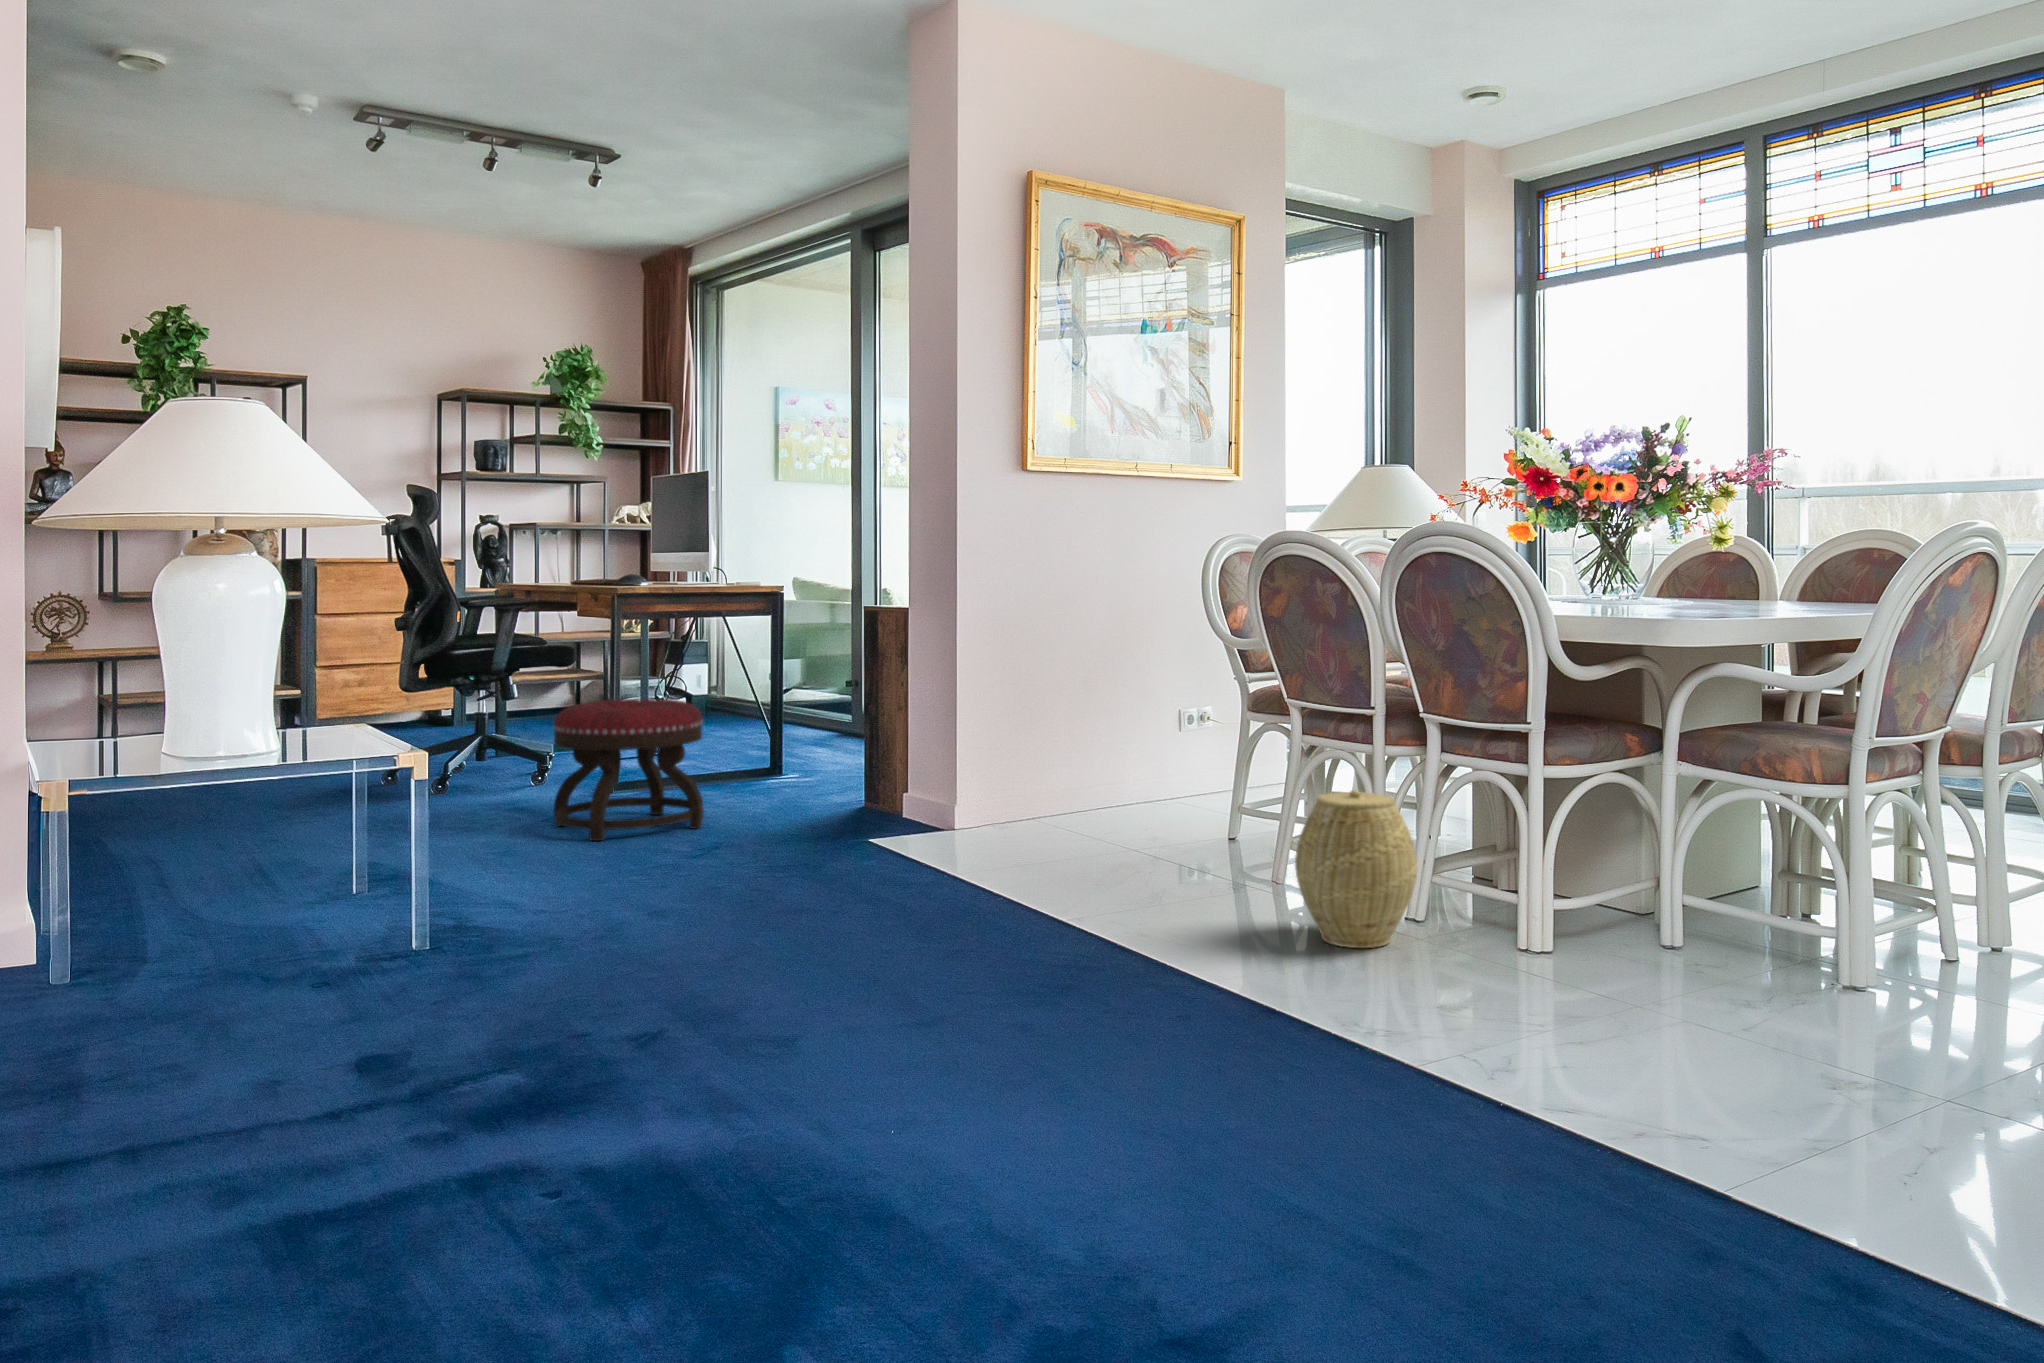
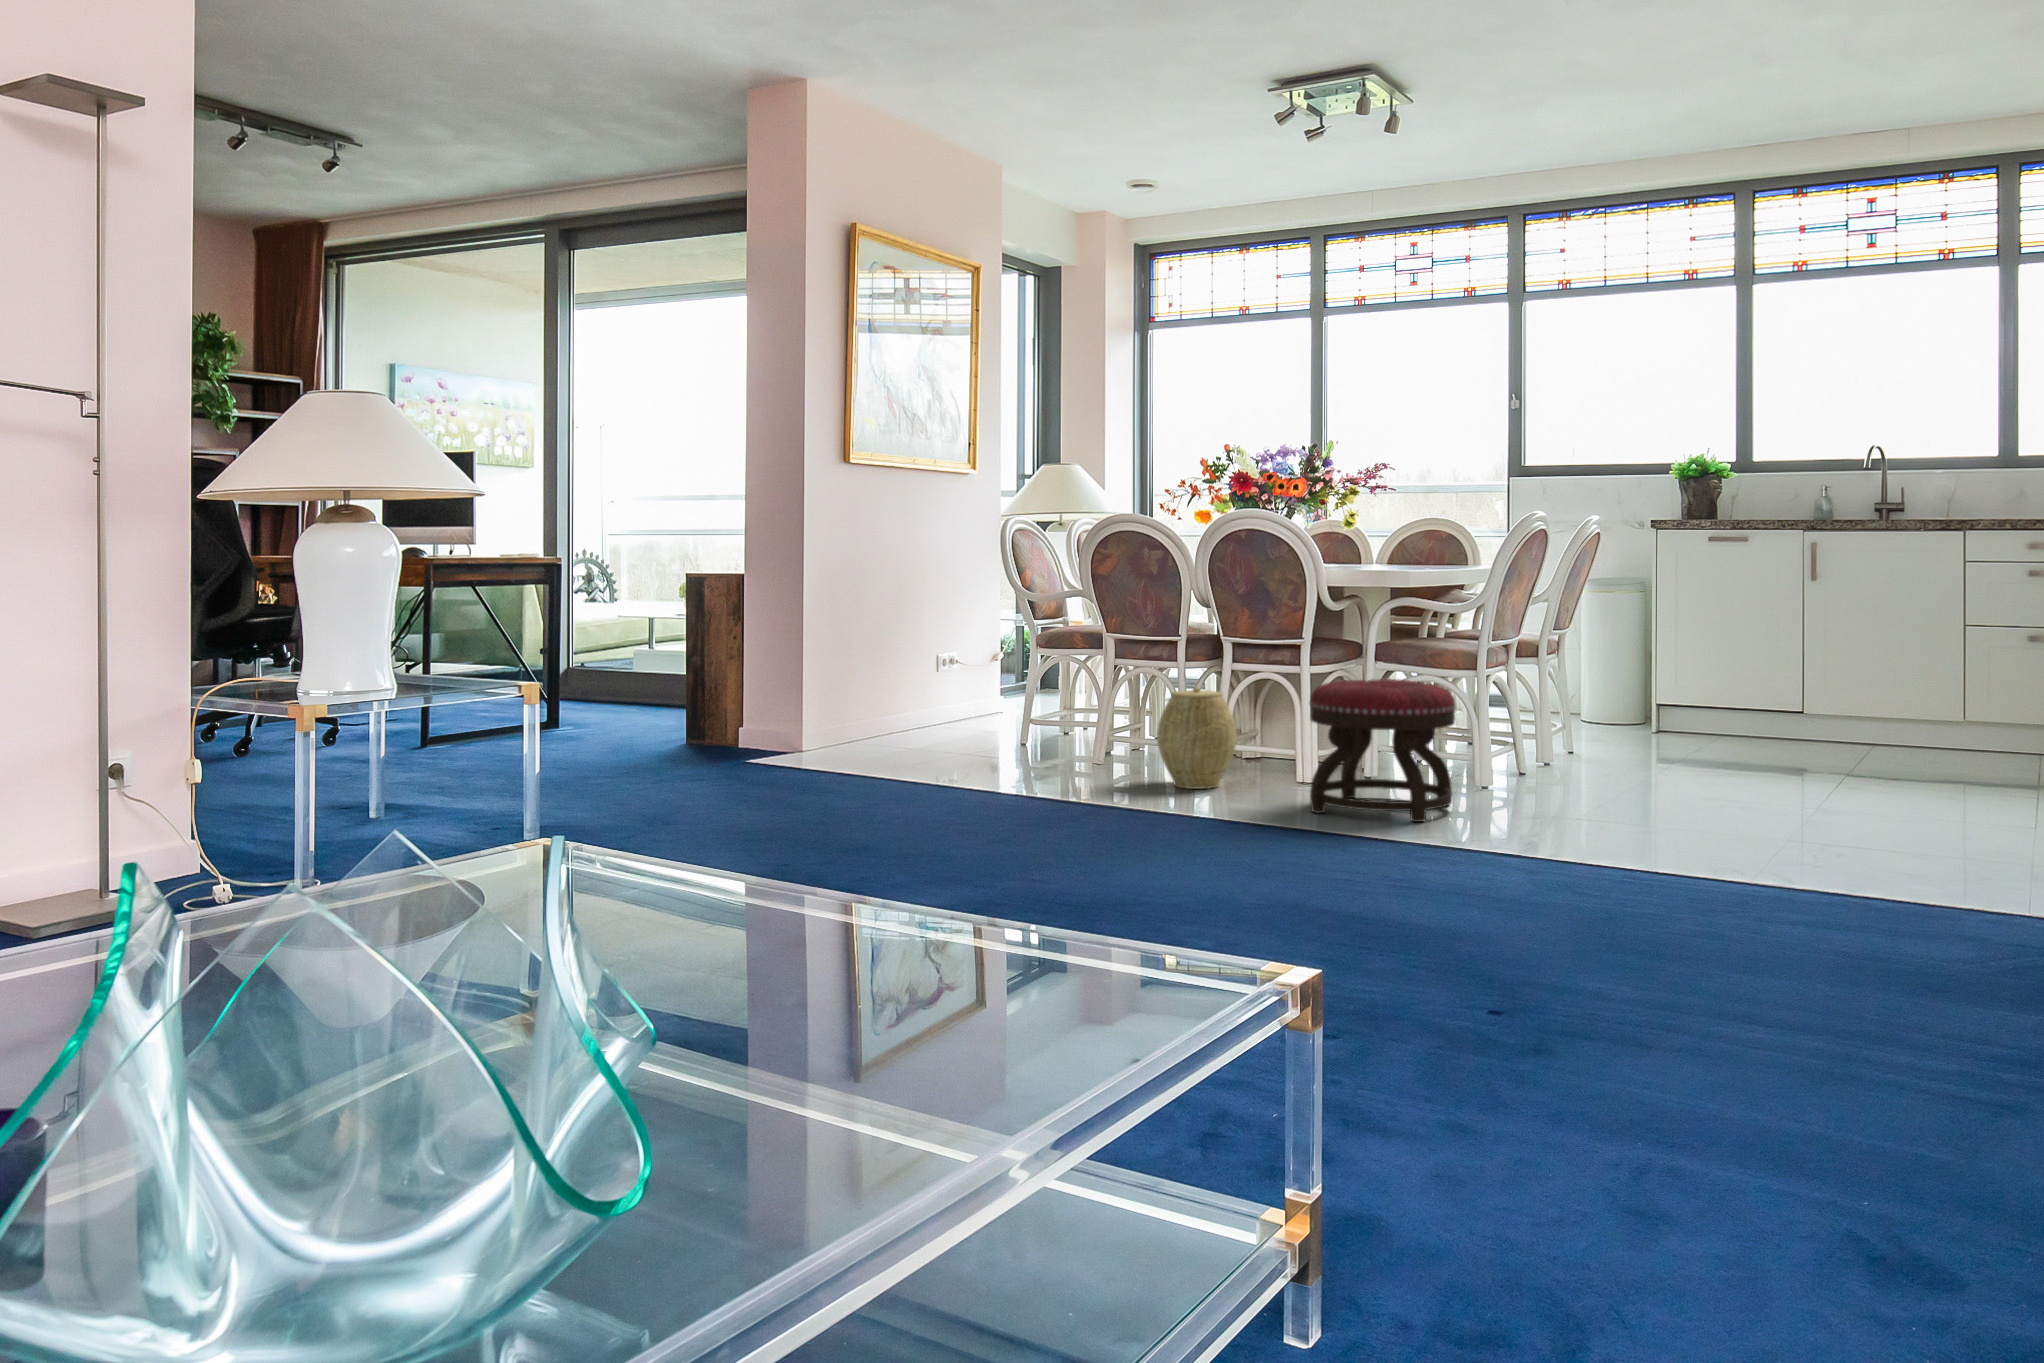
ottoman: present [553,699,704,841] -> present [1310,679,1456,822]

